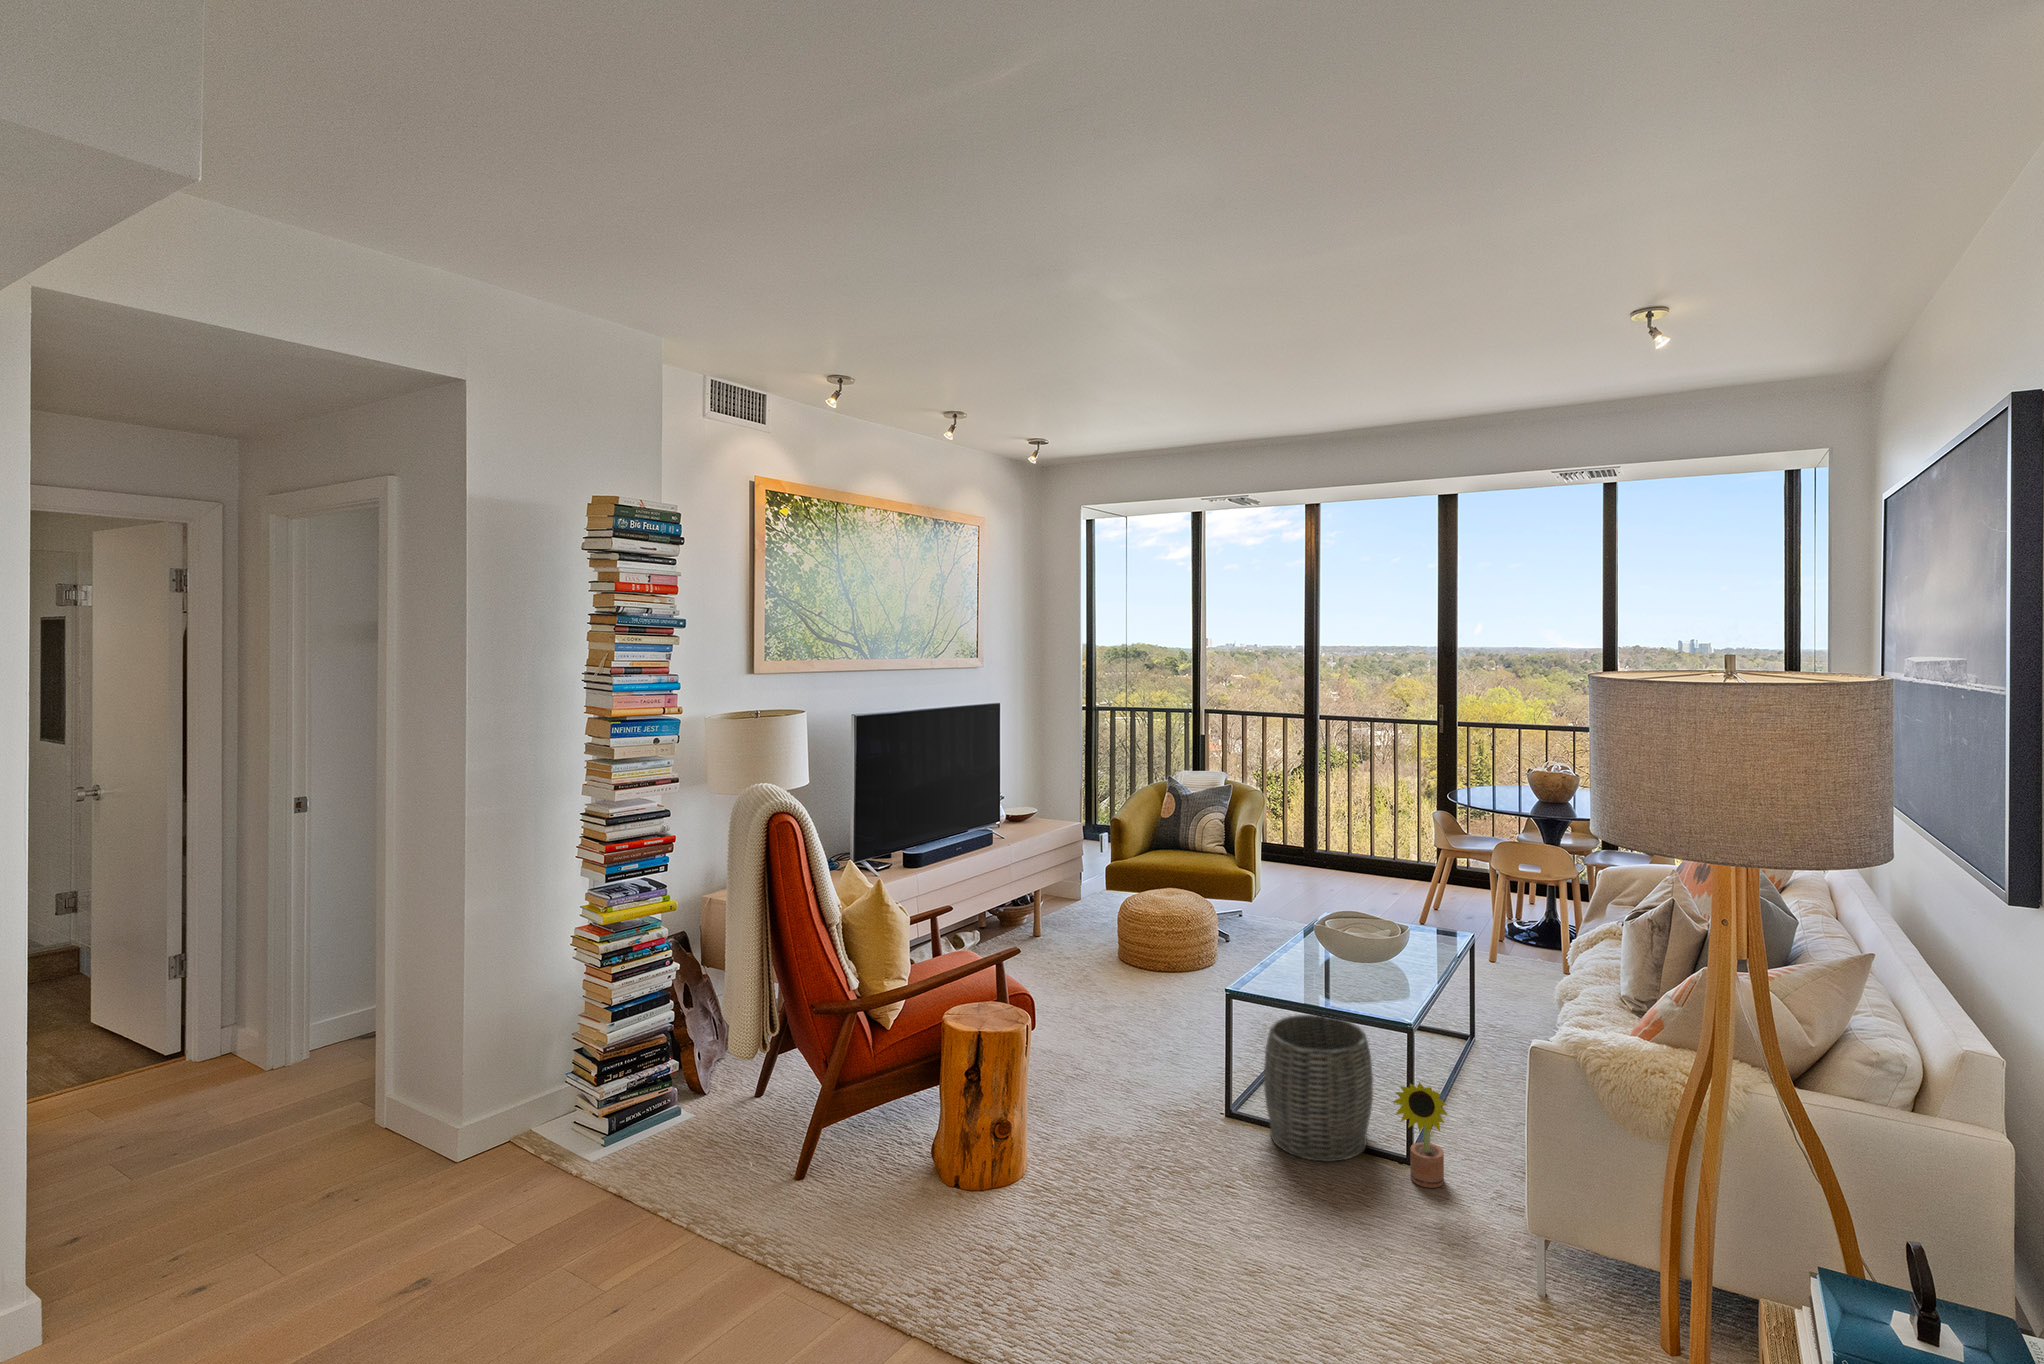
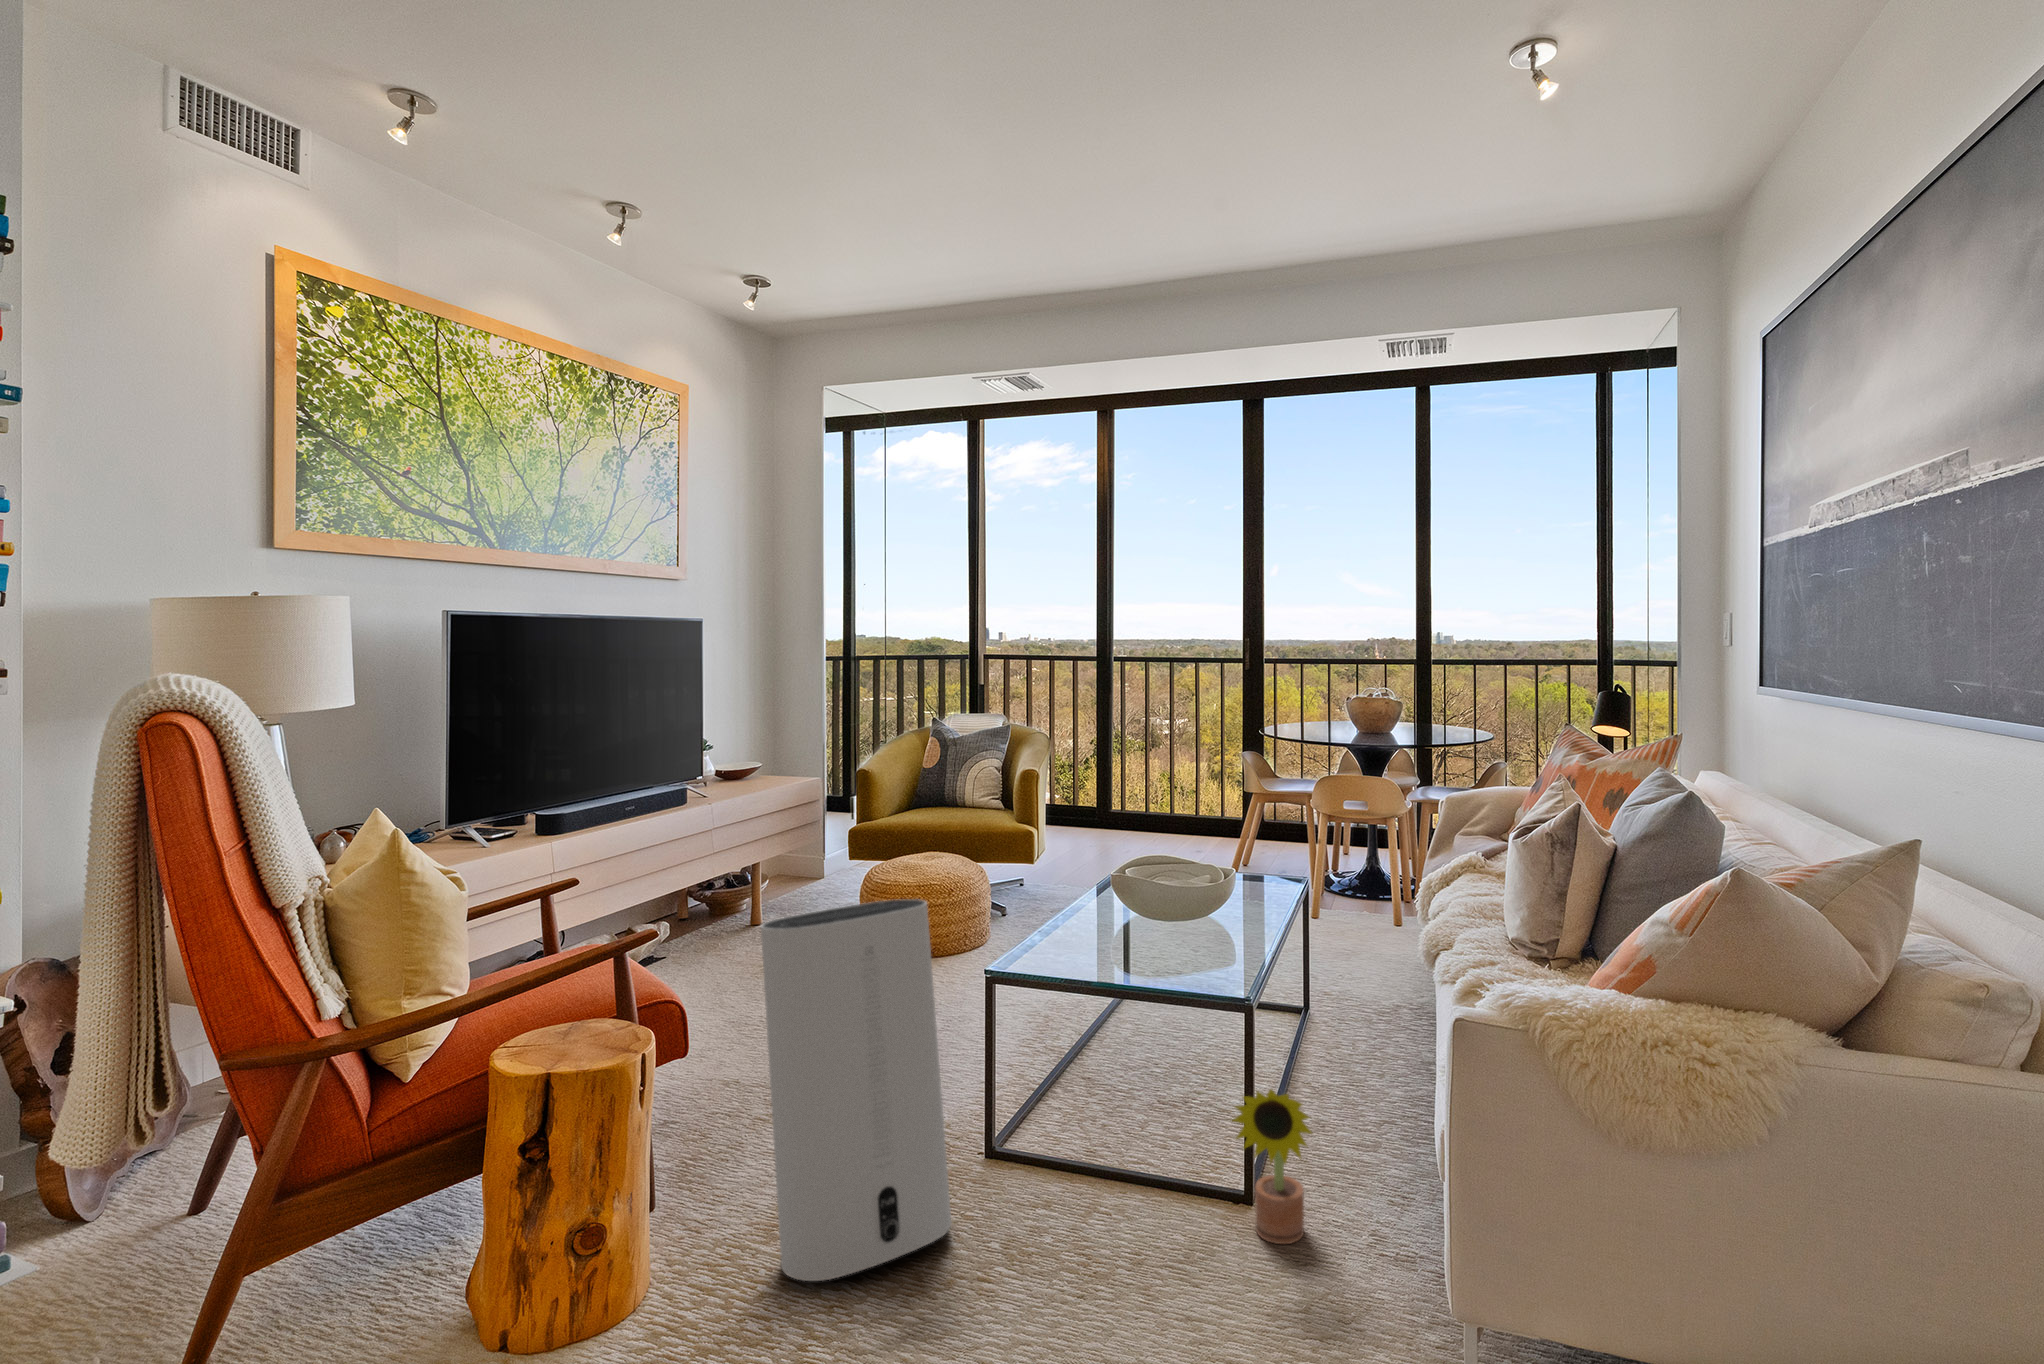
air purifier: none [1092,939,1208,1174] -> present [761,899,951,1281]
woven basket: present [1264,1015,1373,1162] -> none [1039,999,1197,1219]

